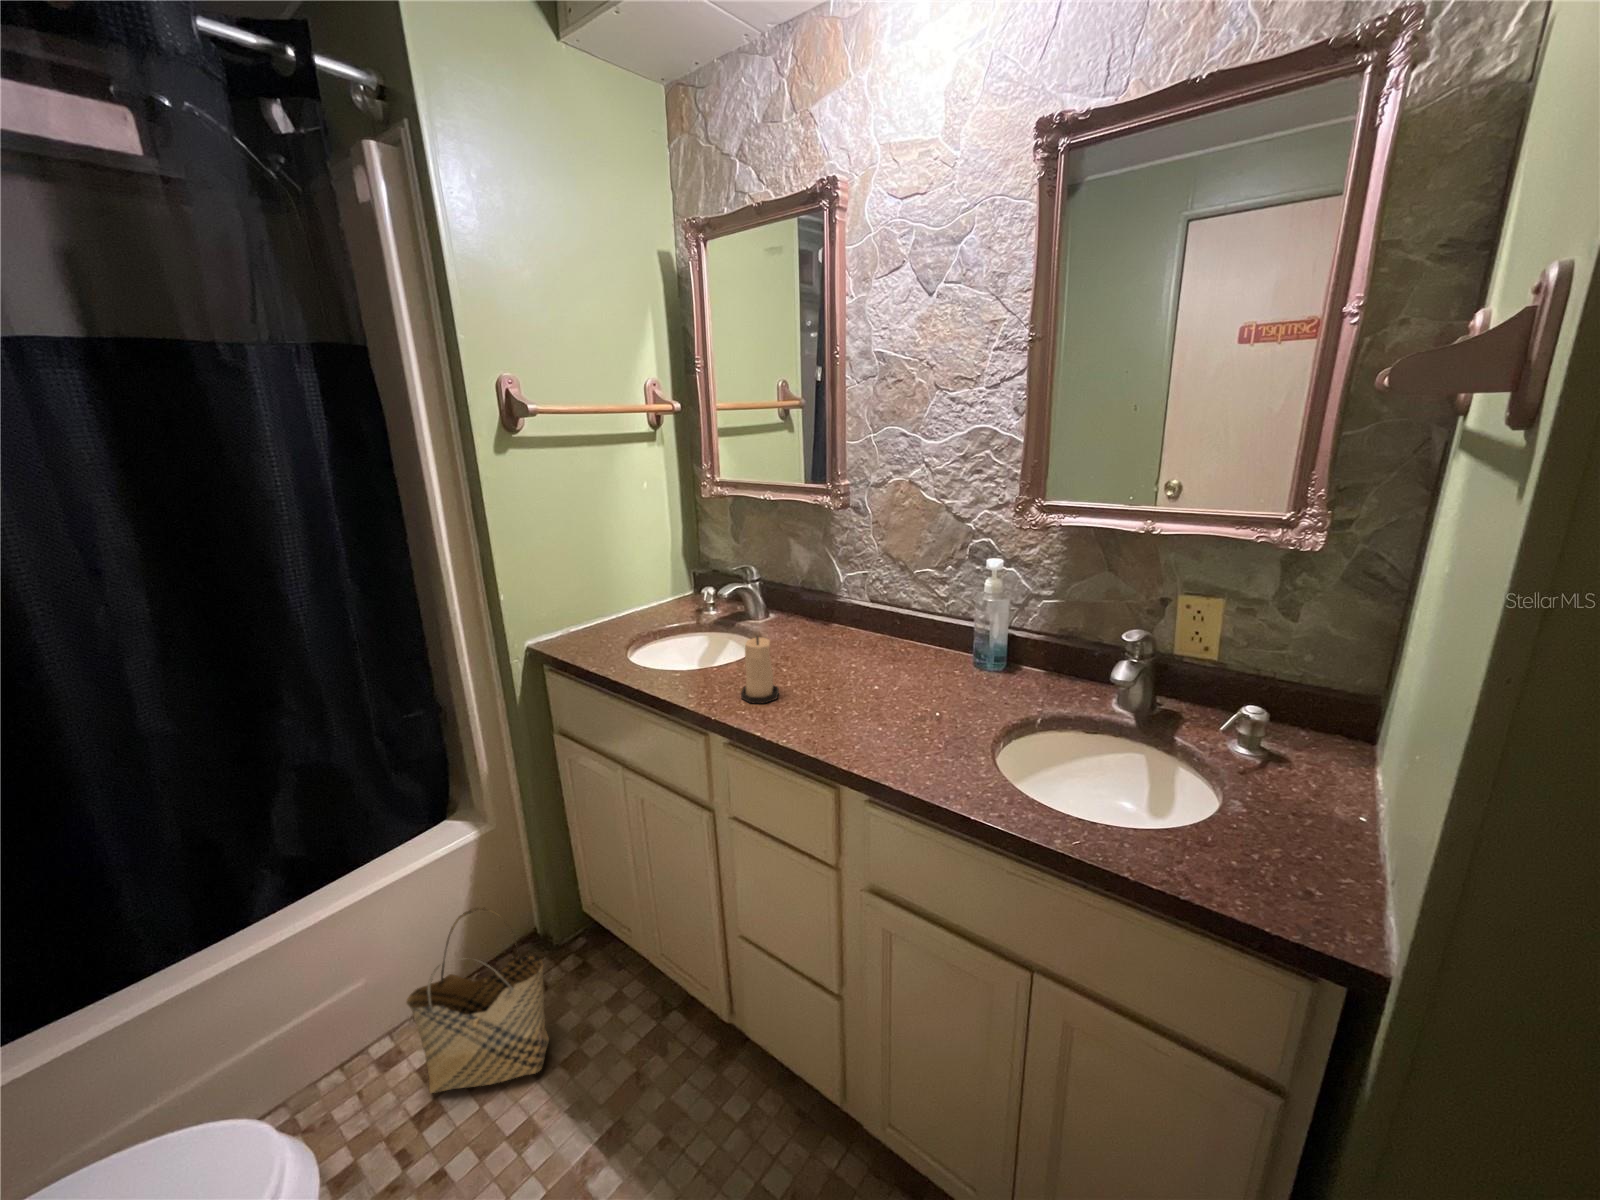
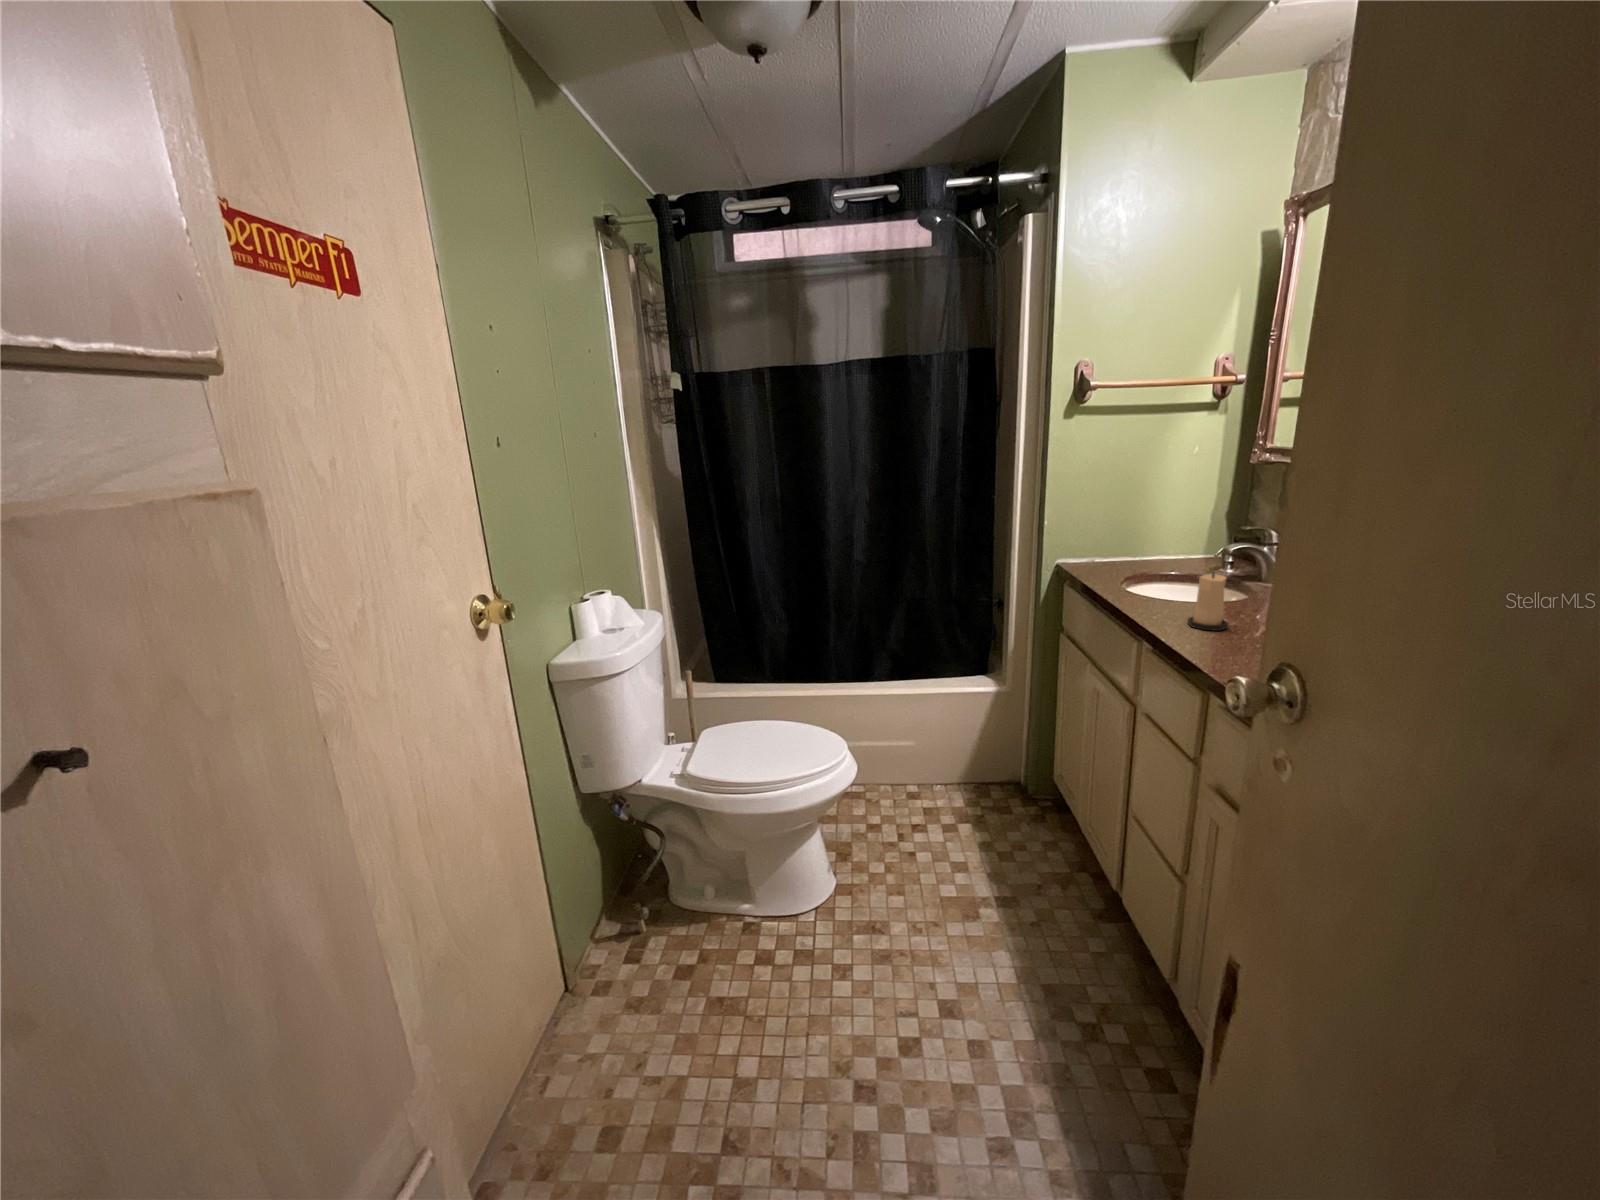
woven basket: present [406,908,549,1093] -> none [924,723,1005,846]

